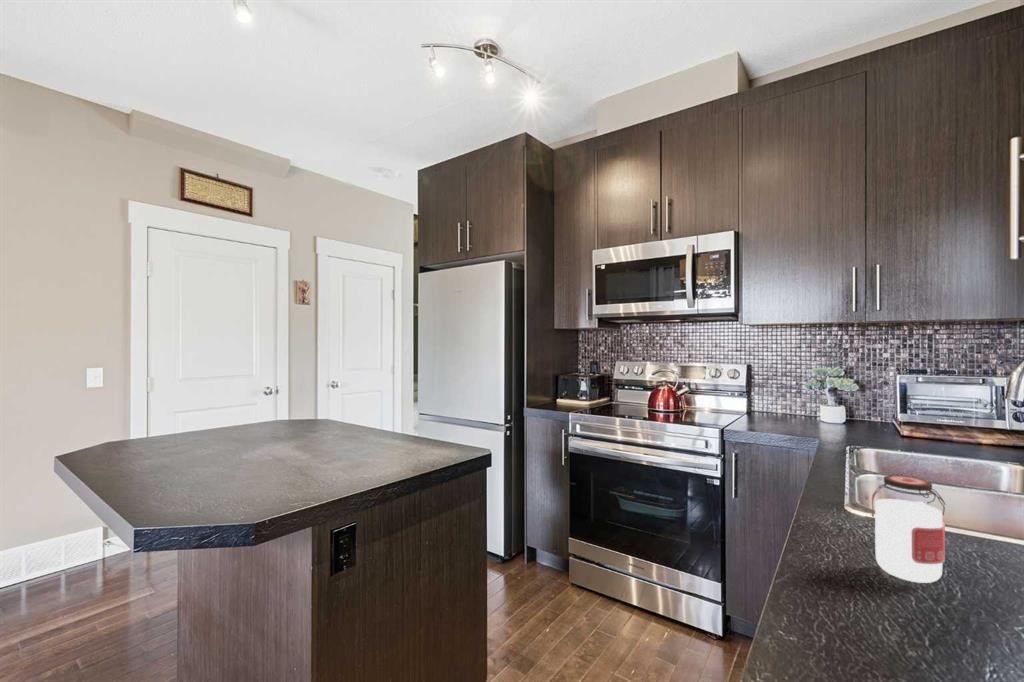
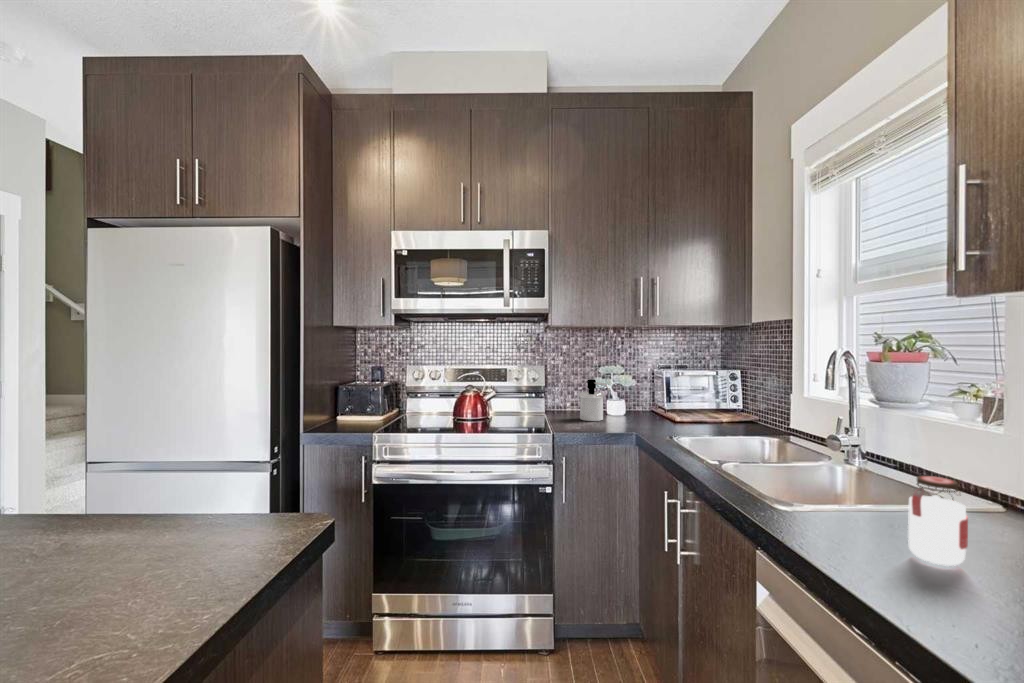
soap dispenser: none [780,380,810,425] -> present [579,379,610,421]

